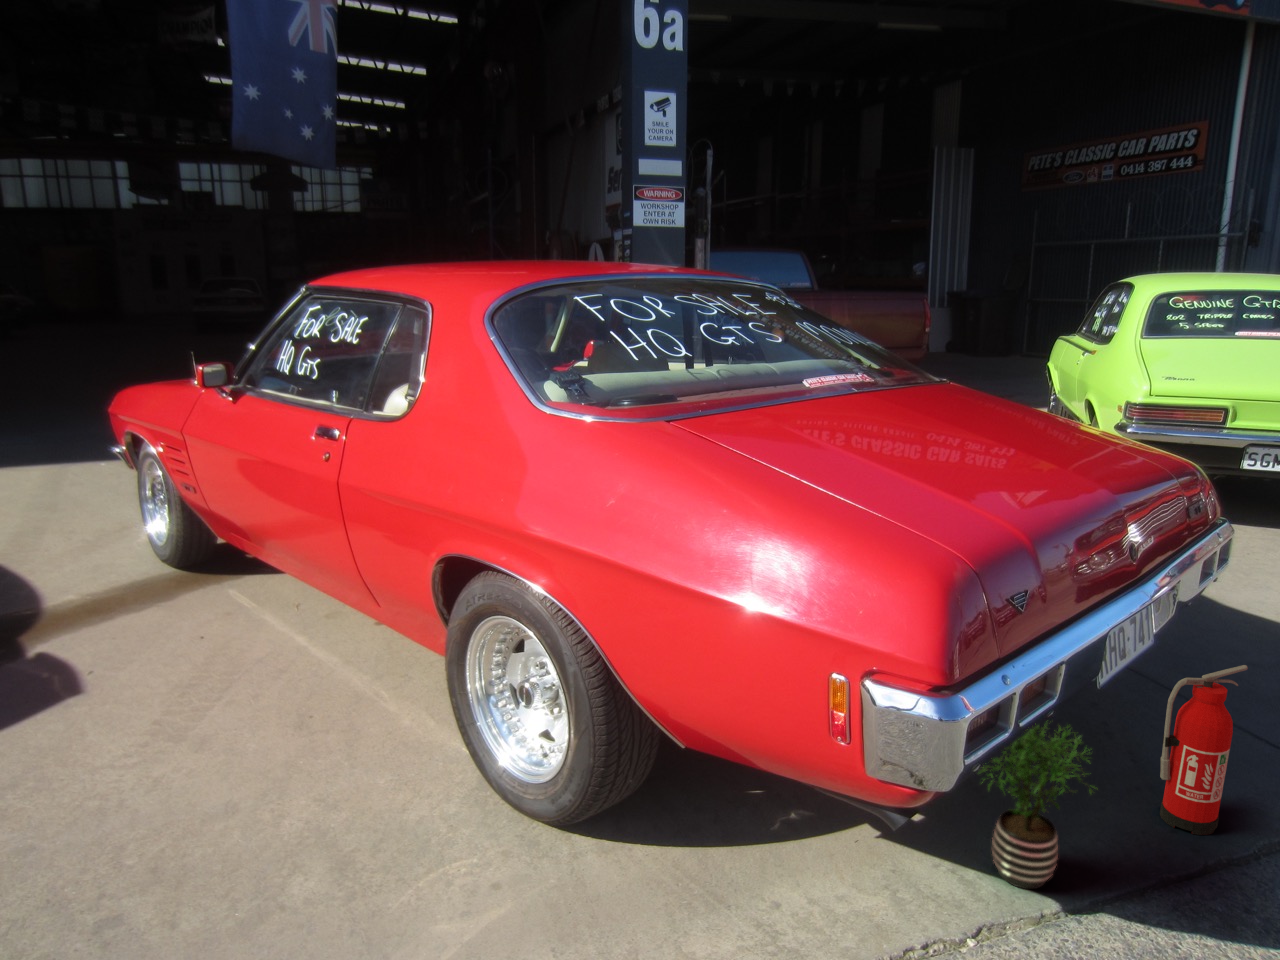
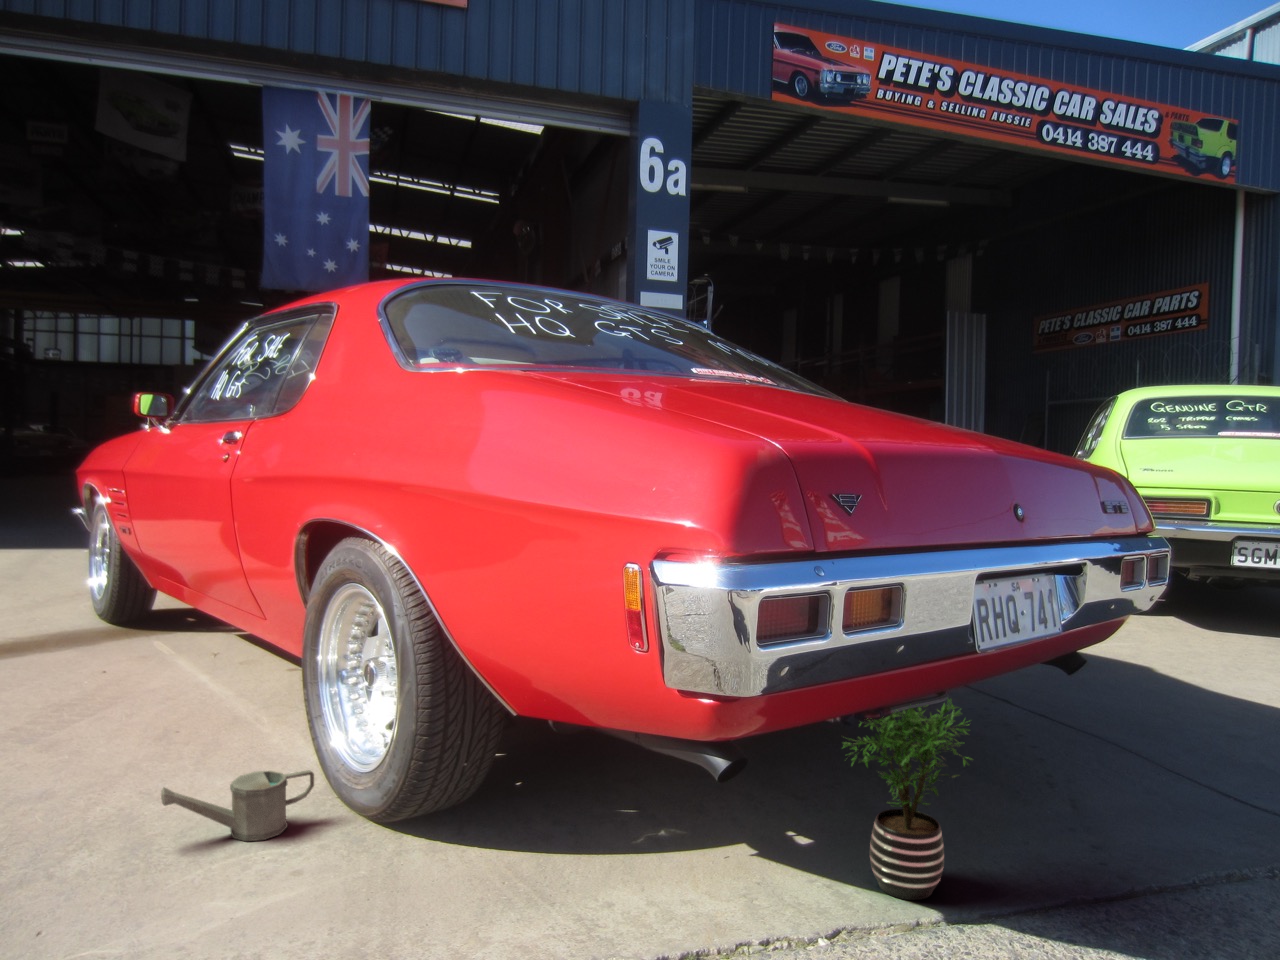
fire extinguisher: present [1160,665,1248,835] -> none [1080,658,1169,864]
watering can: none [365,788,489,858] -> present [161,770,314,841]

